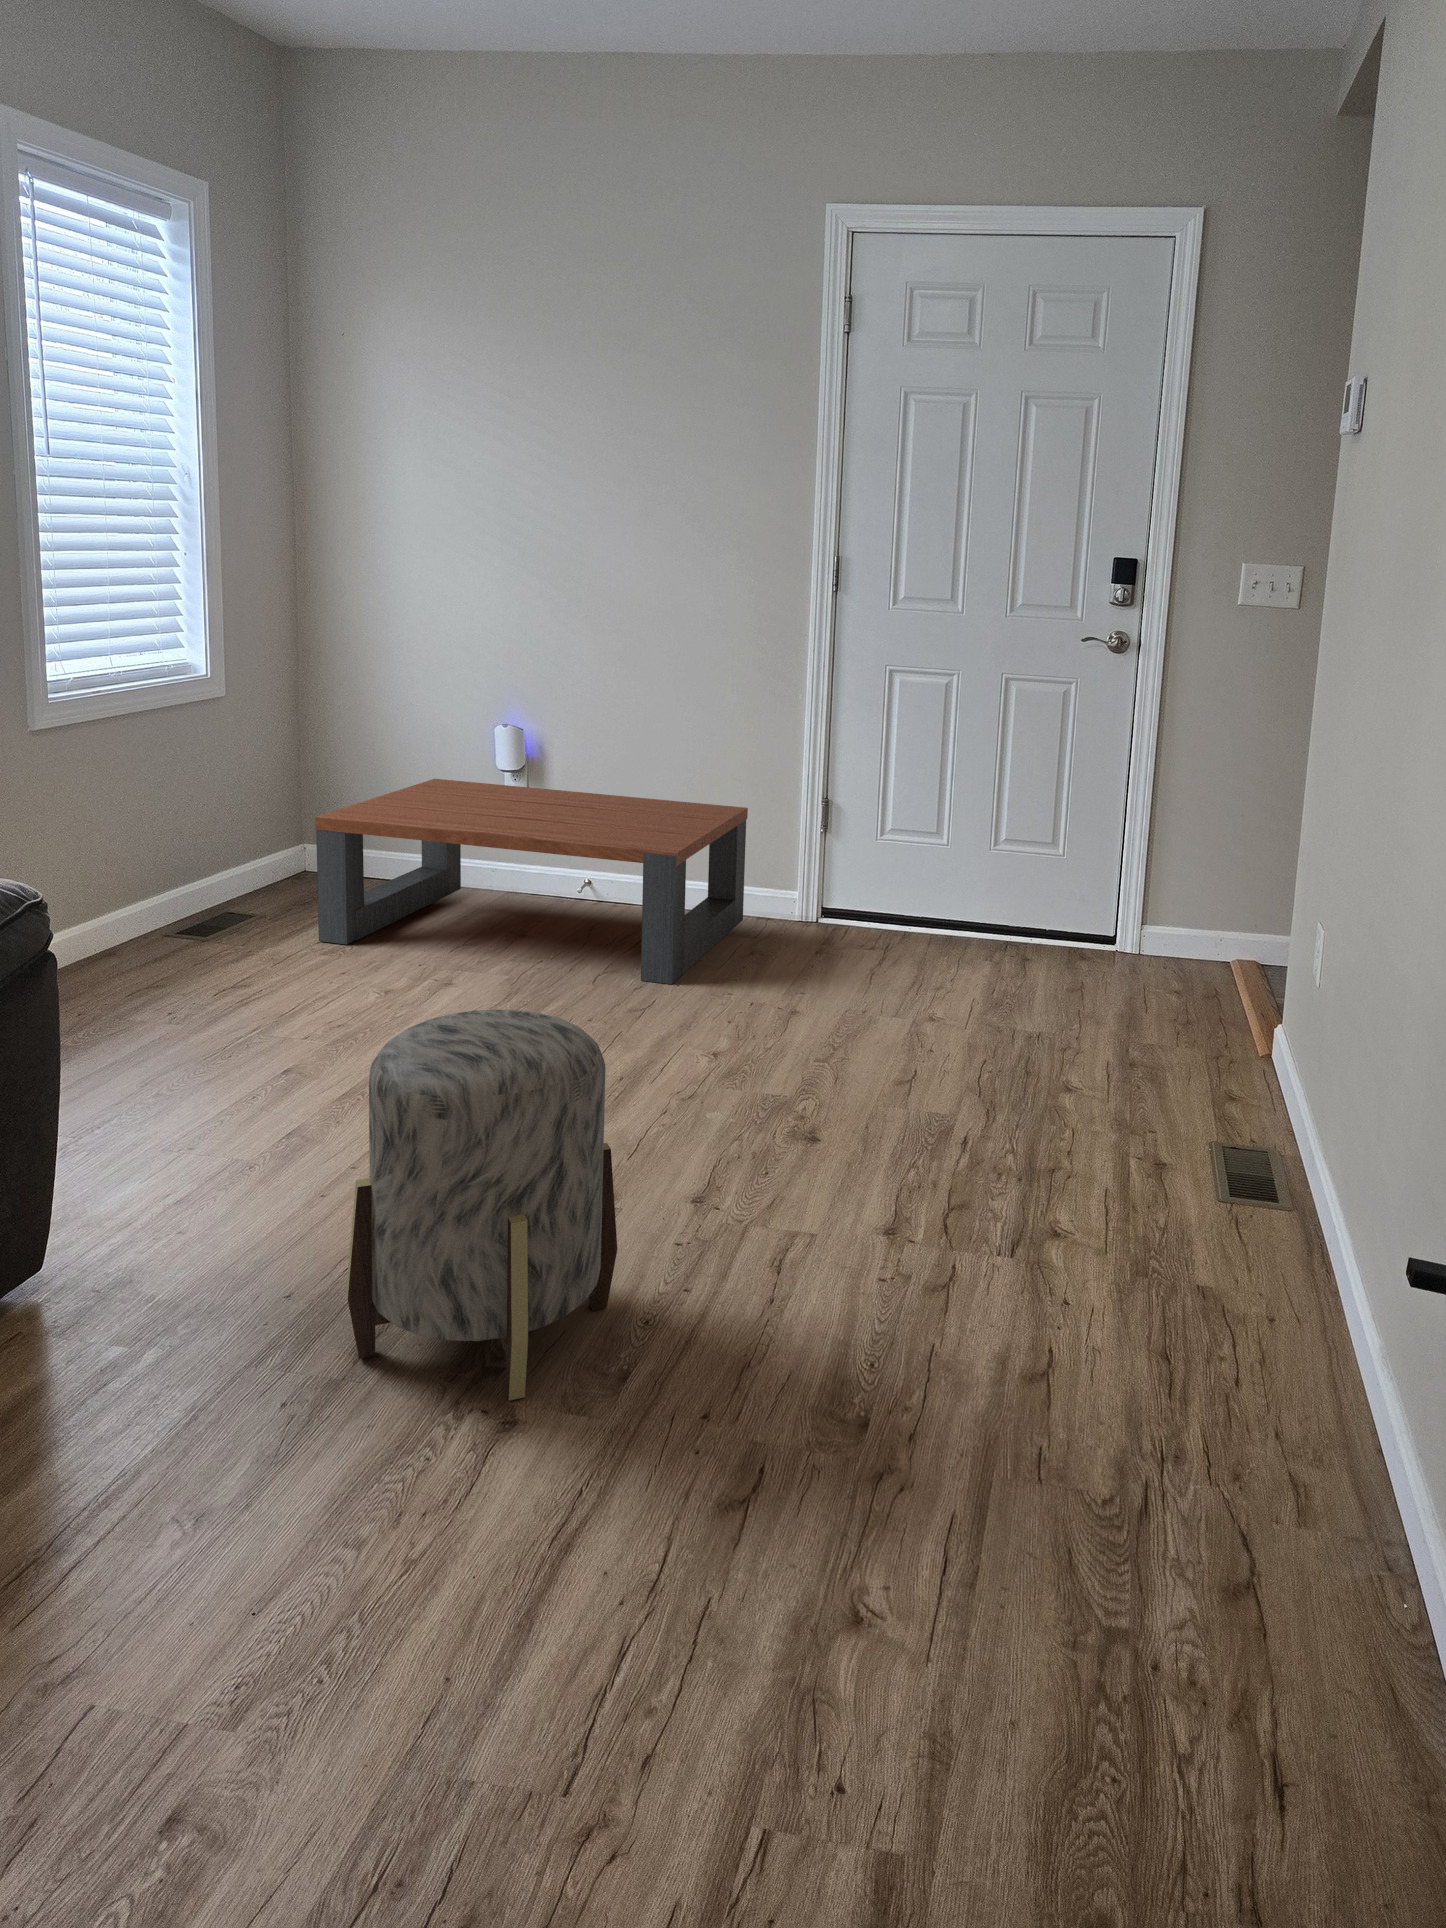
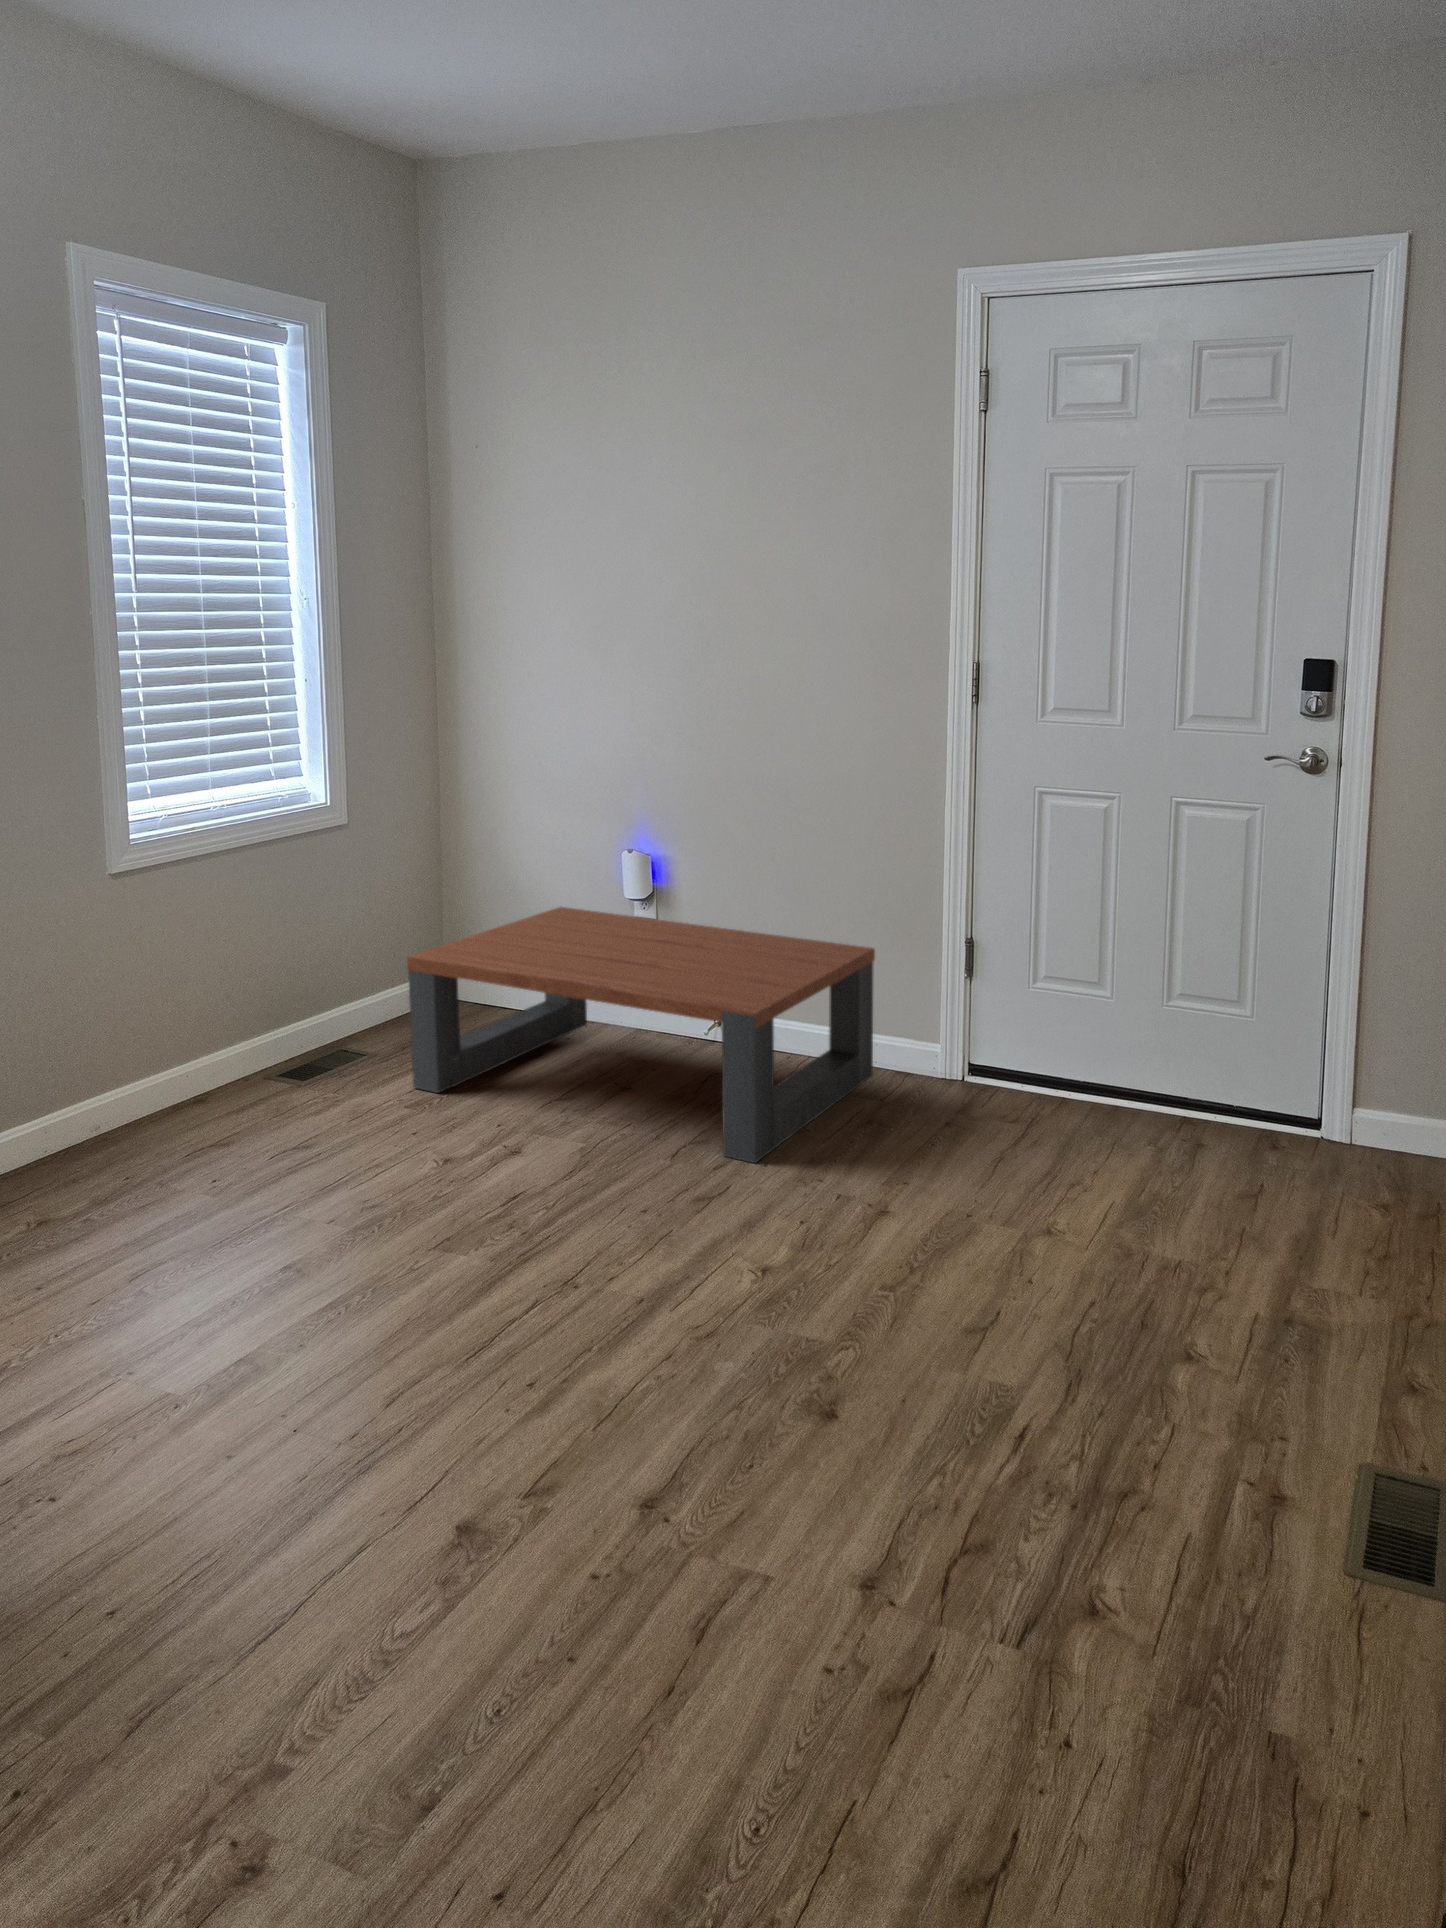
ottoman: present [346,1009,617,1401] -> none [121,1277,472,1824]

